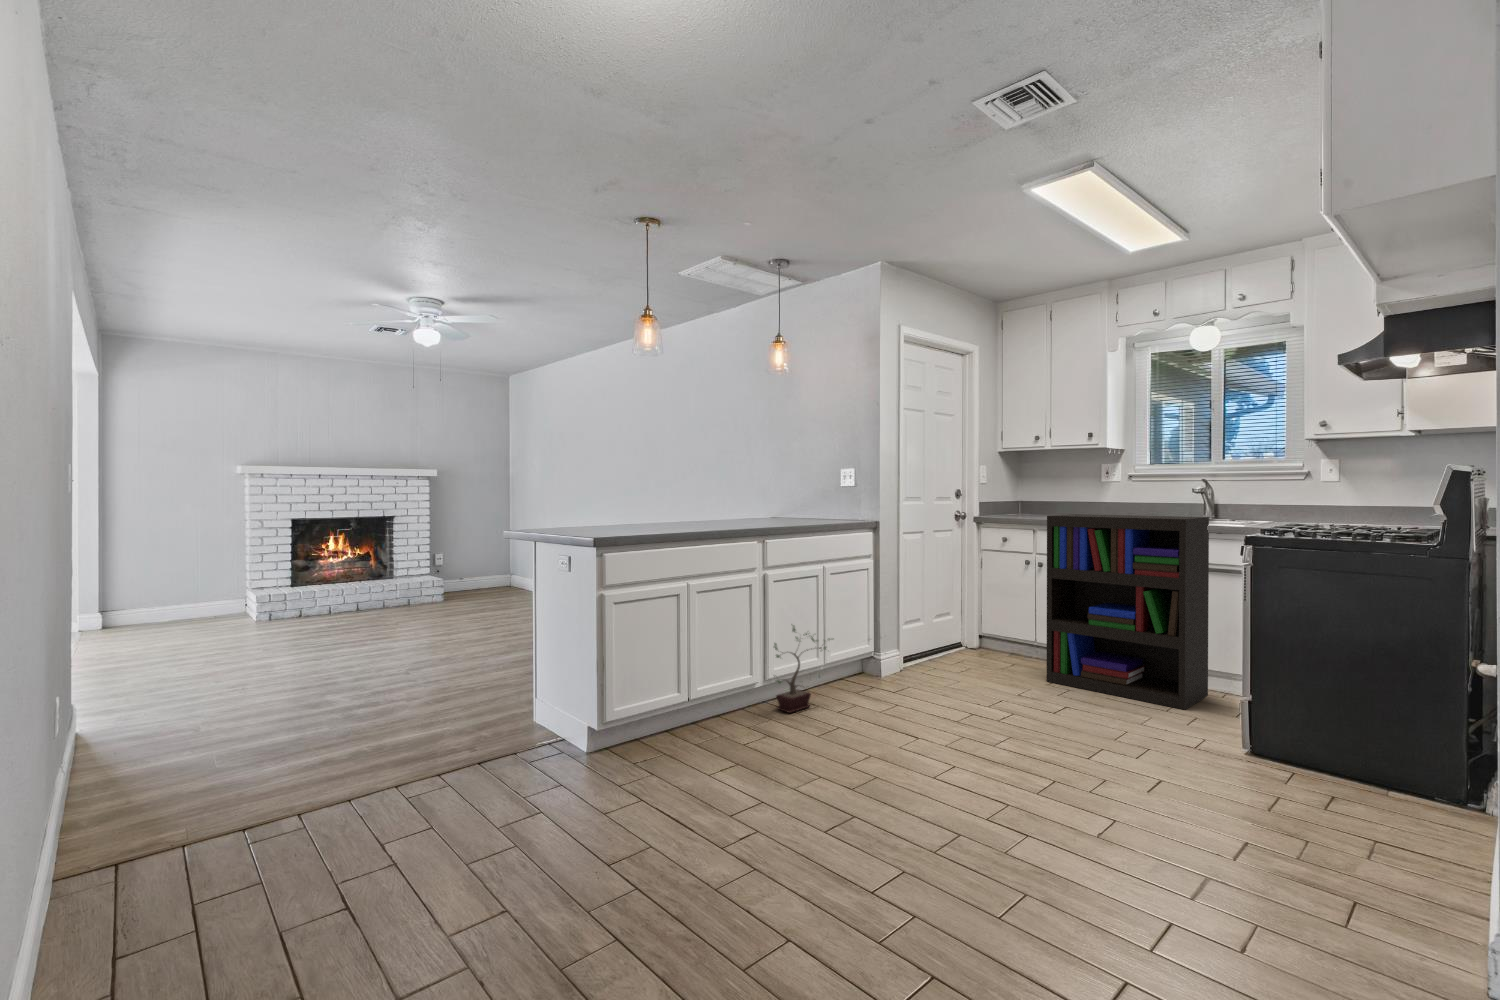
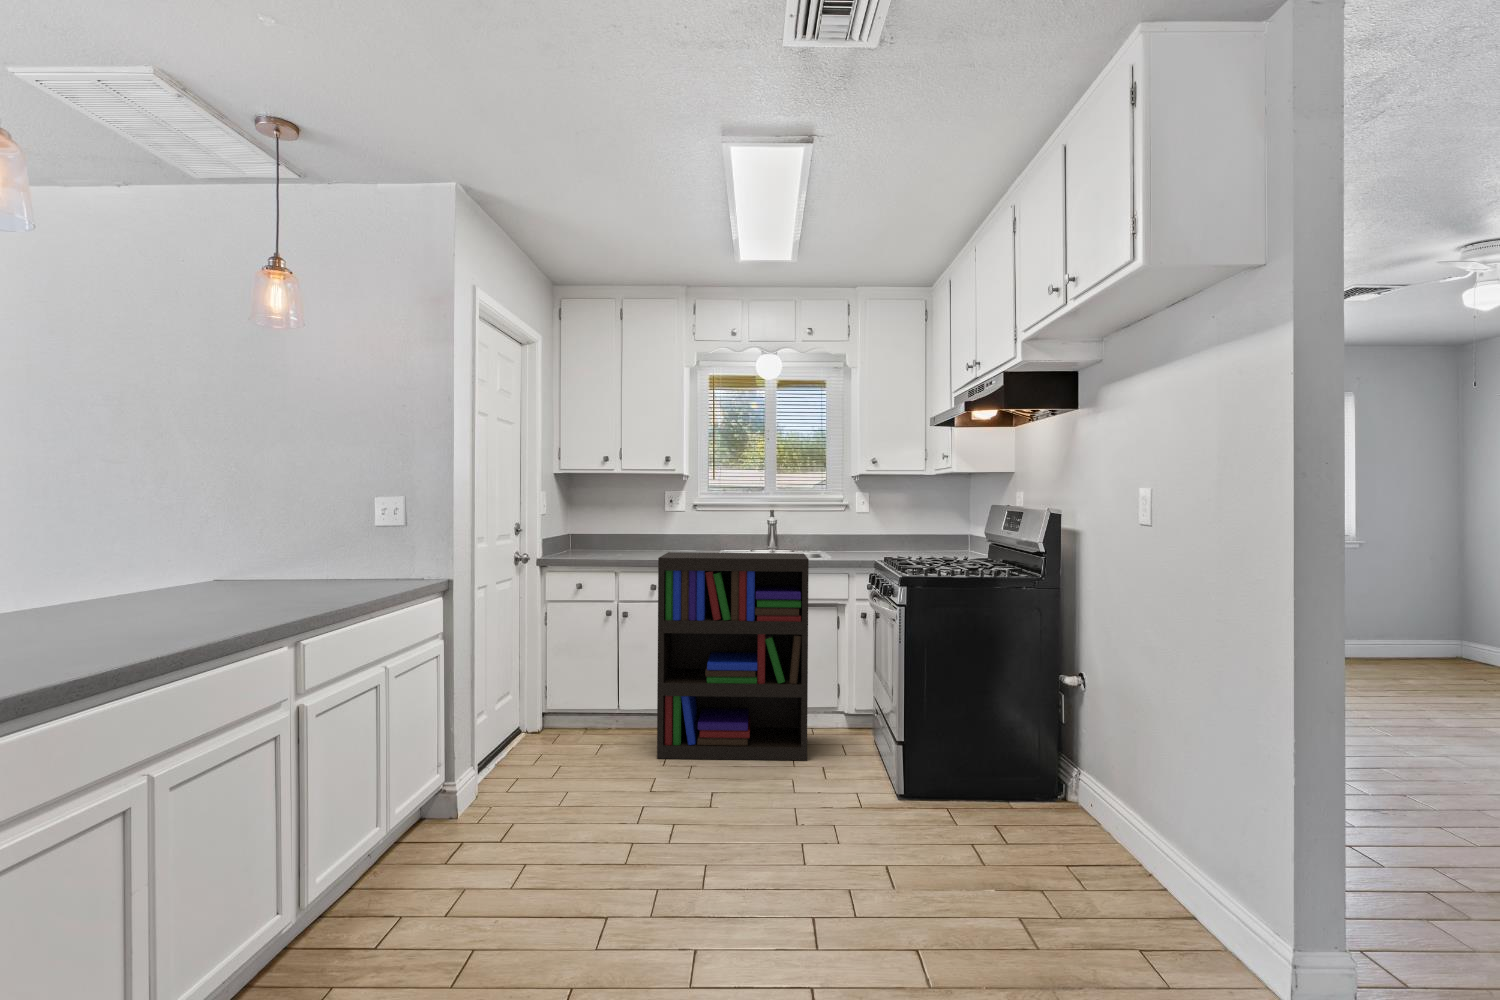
potted plant: present [774,626,830,713] -> none [325,785,422,957]

